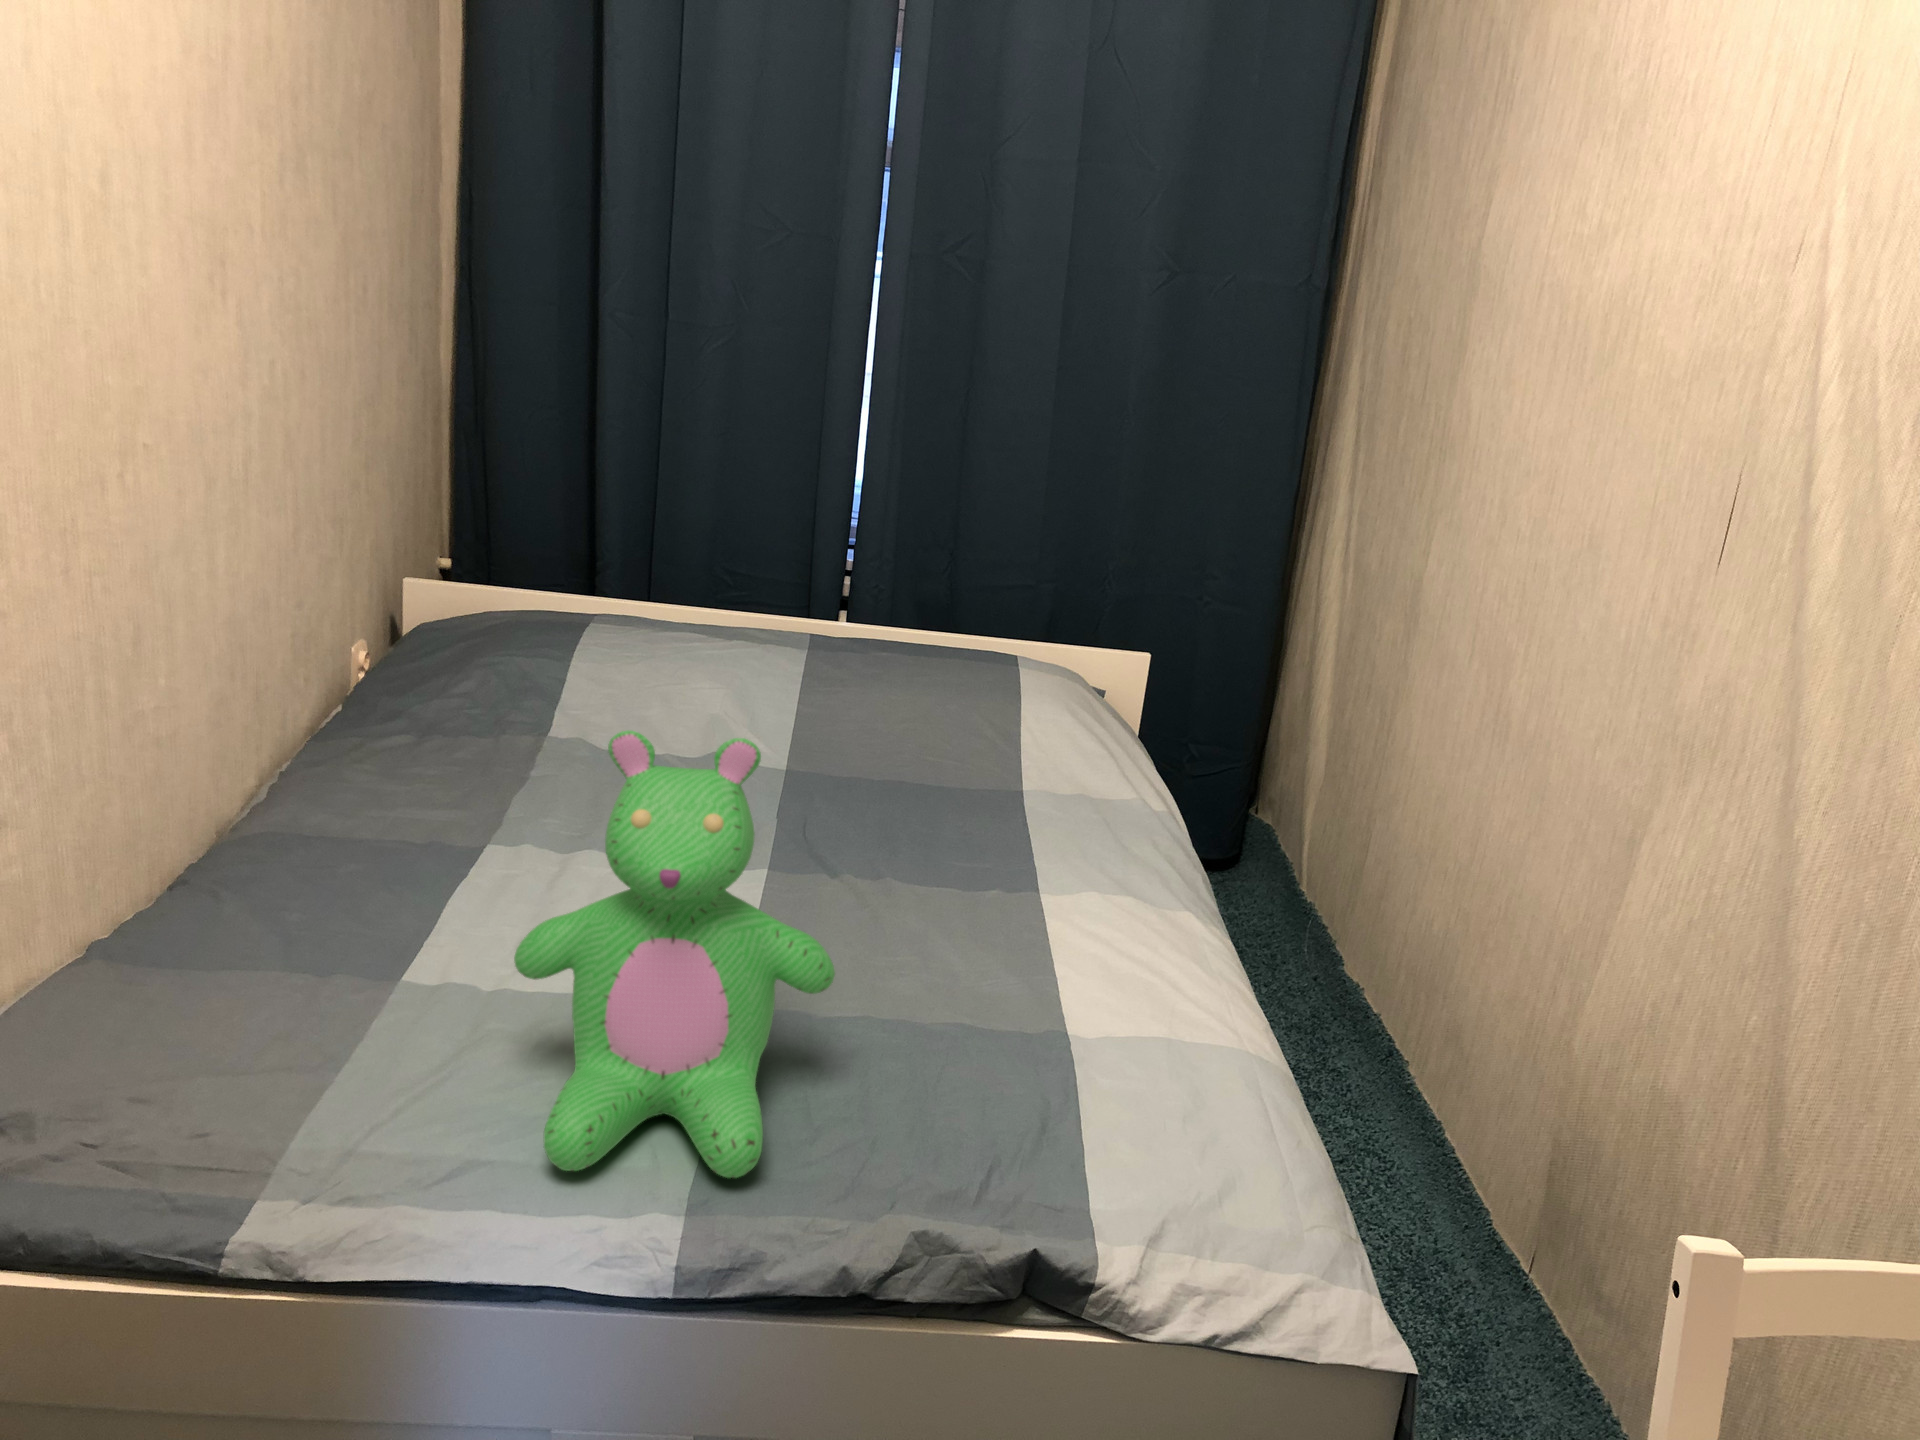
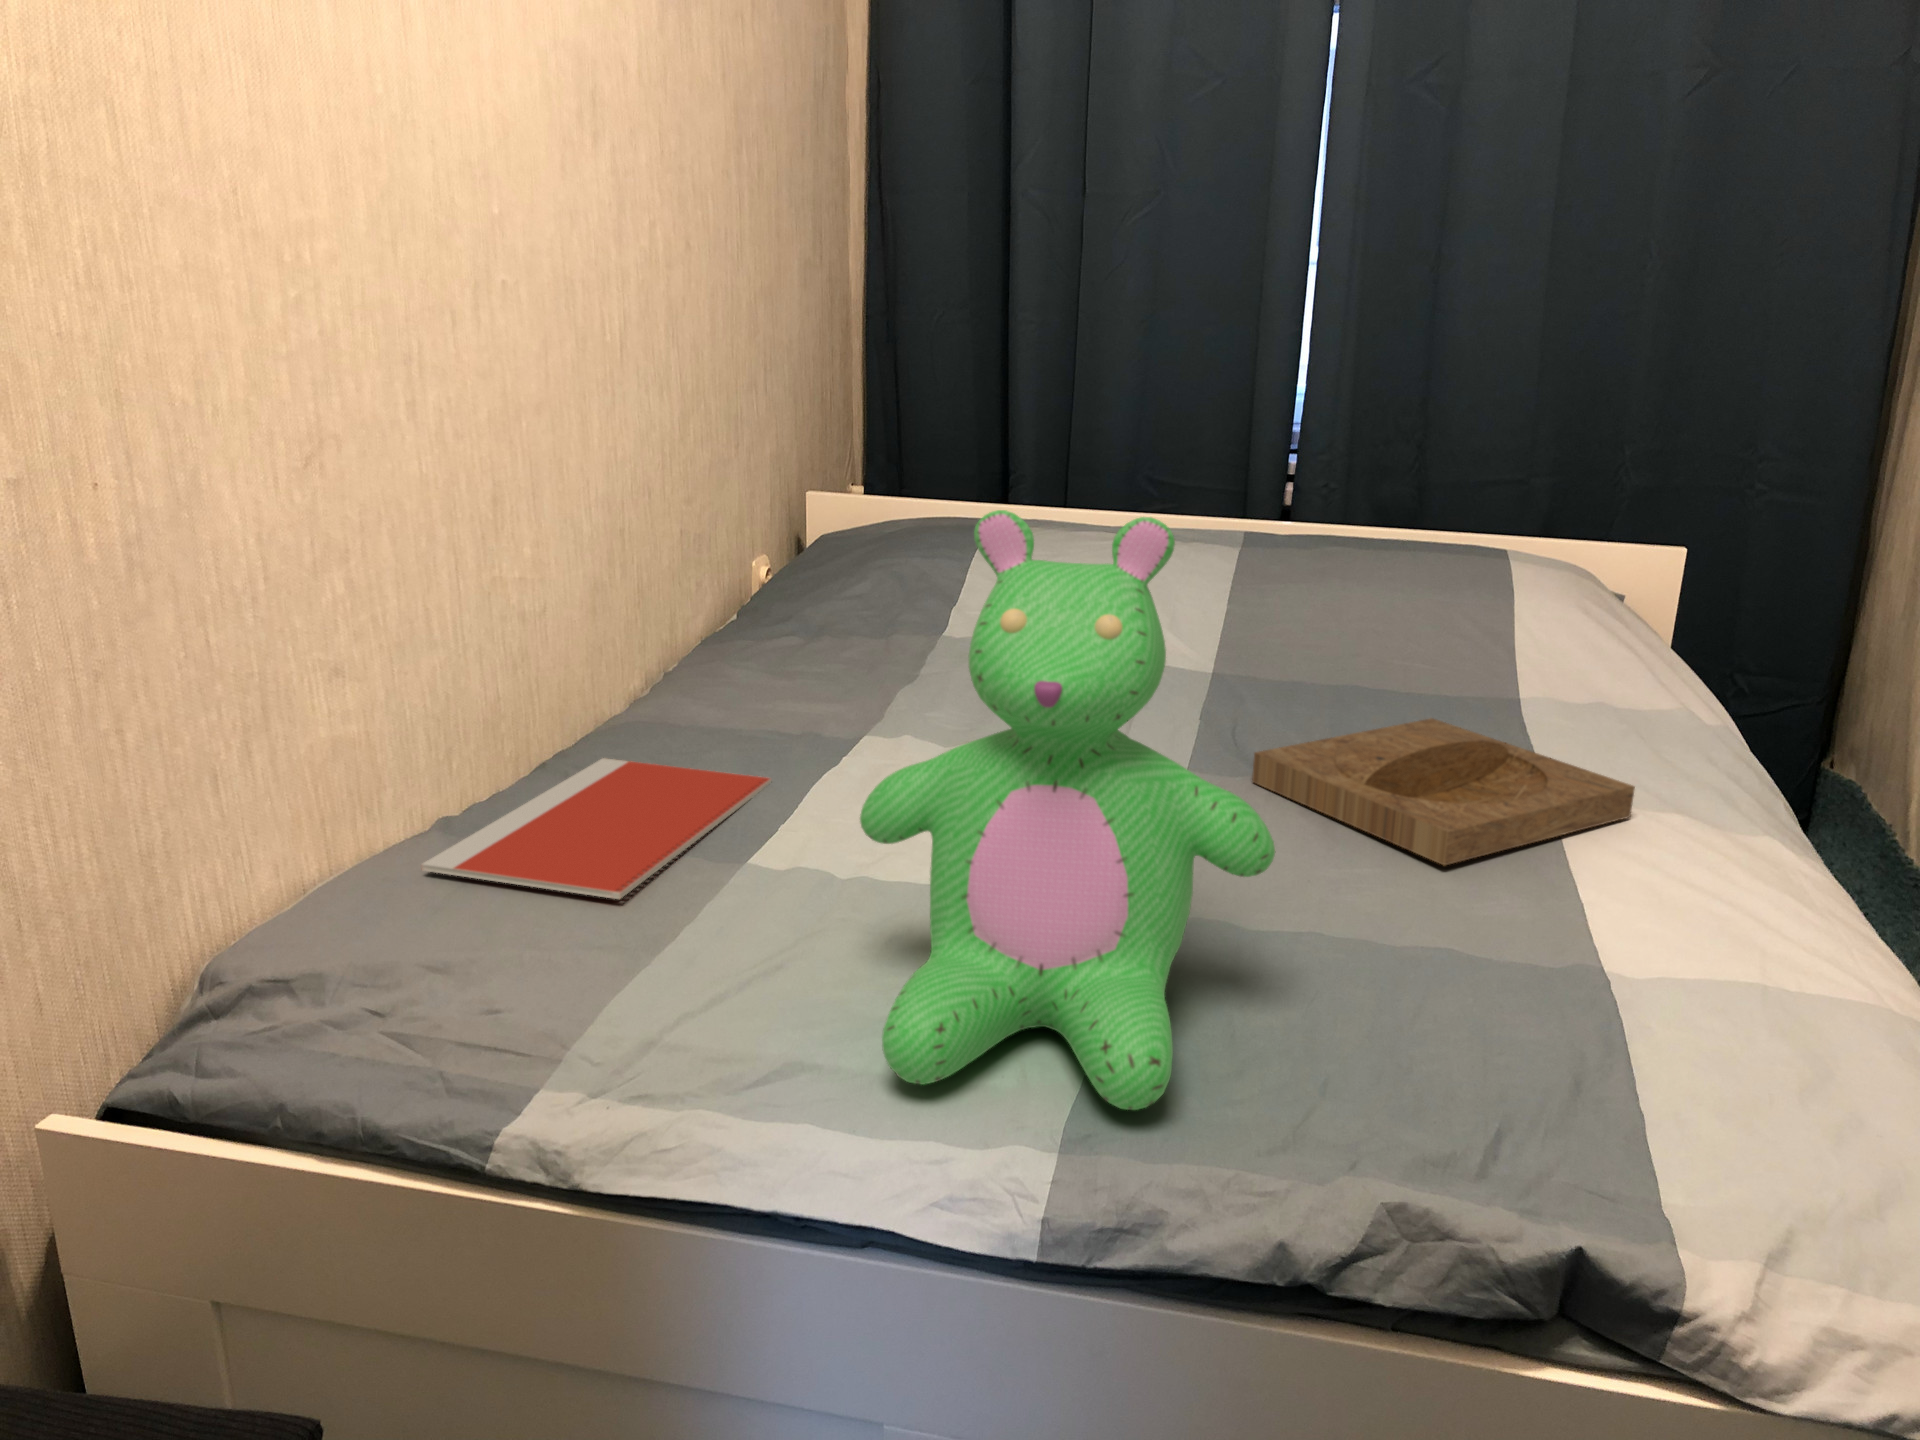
tray: none [816,816,1100,952] -> present [1252,718,1635,865]
notebook: none [101,877,409,1023] -> present [421,758,771,899]

